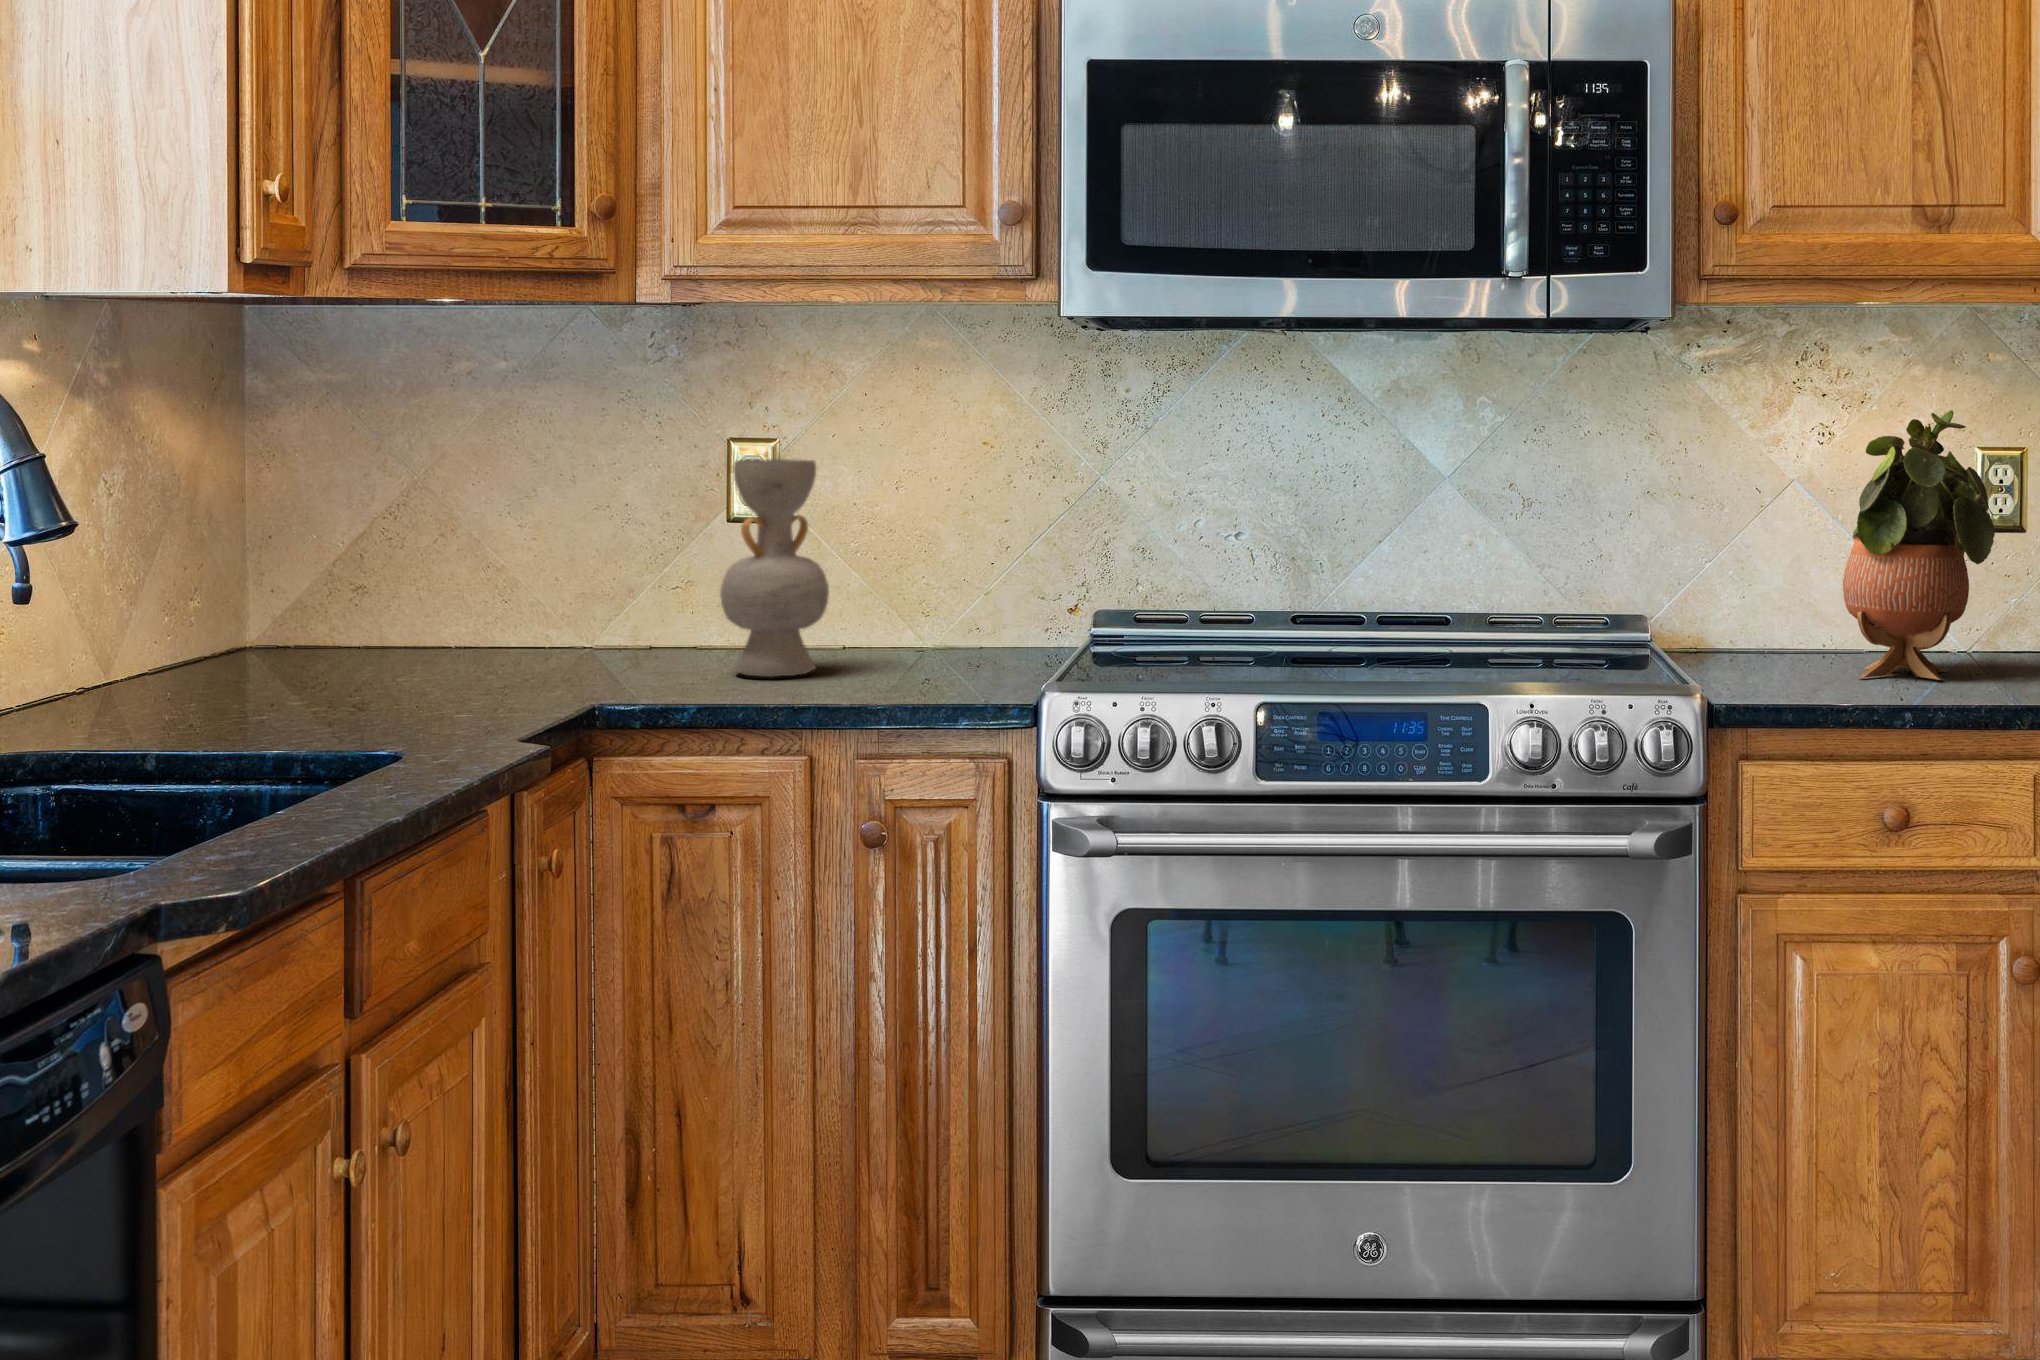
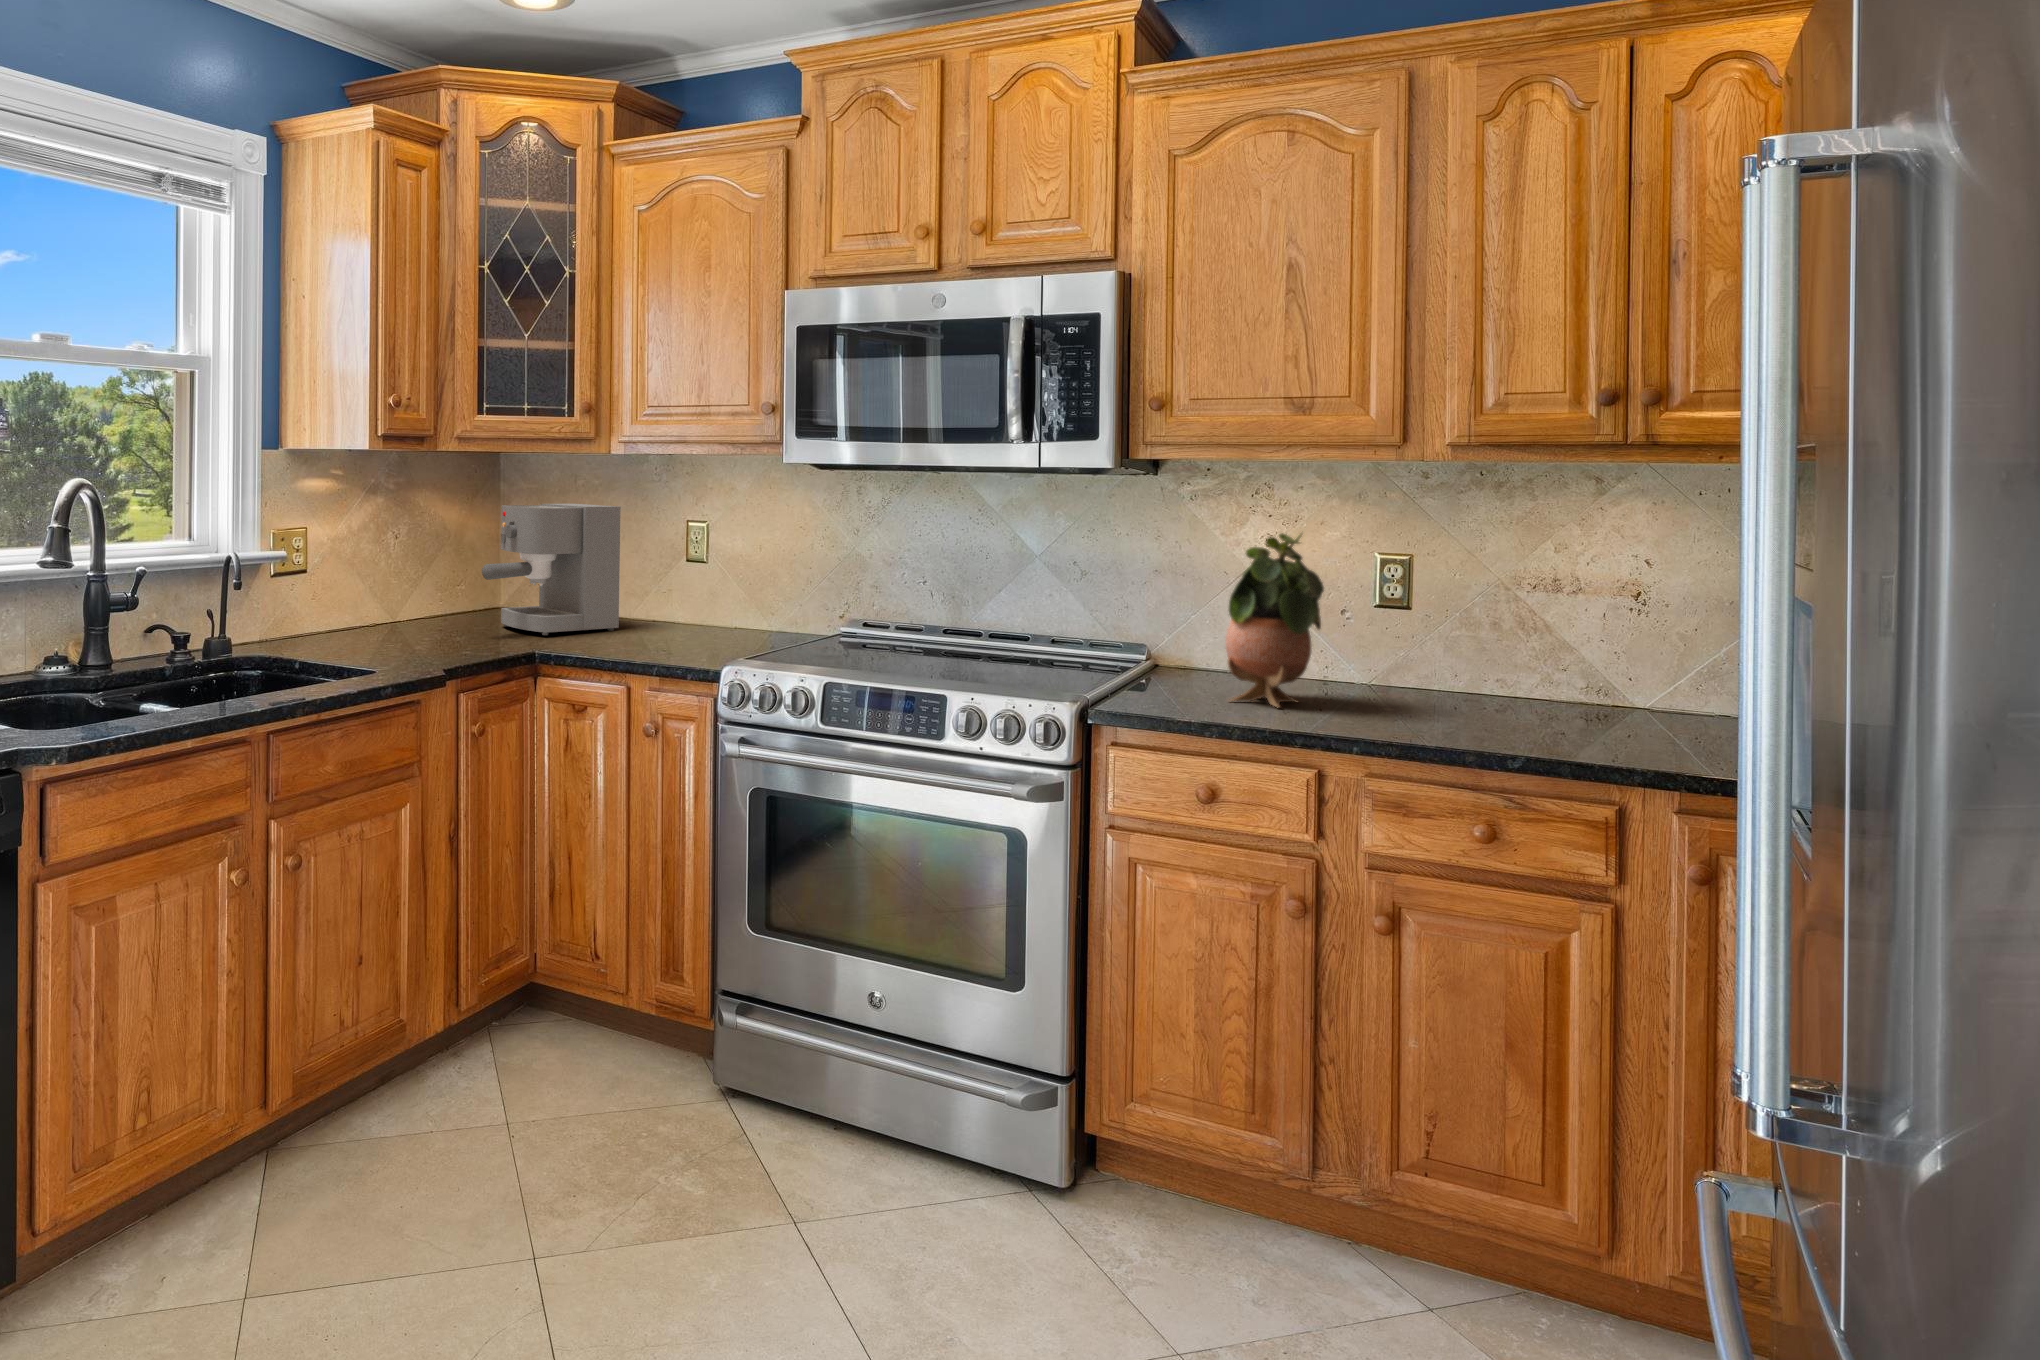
coffee maker: none [377,406,641,675] -> present [482,504,621,635]
decorative vase: present [720,459,829,677] -> none [626,535,680,645]

